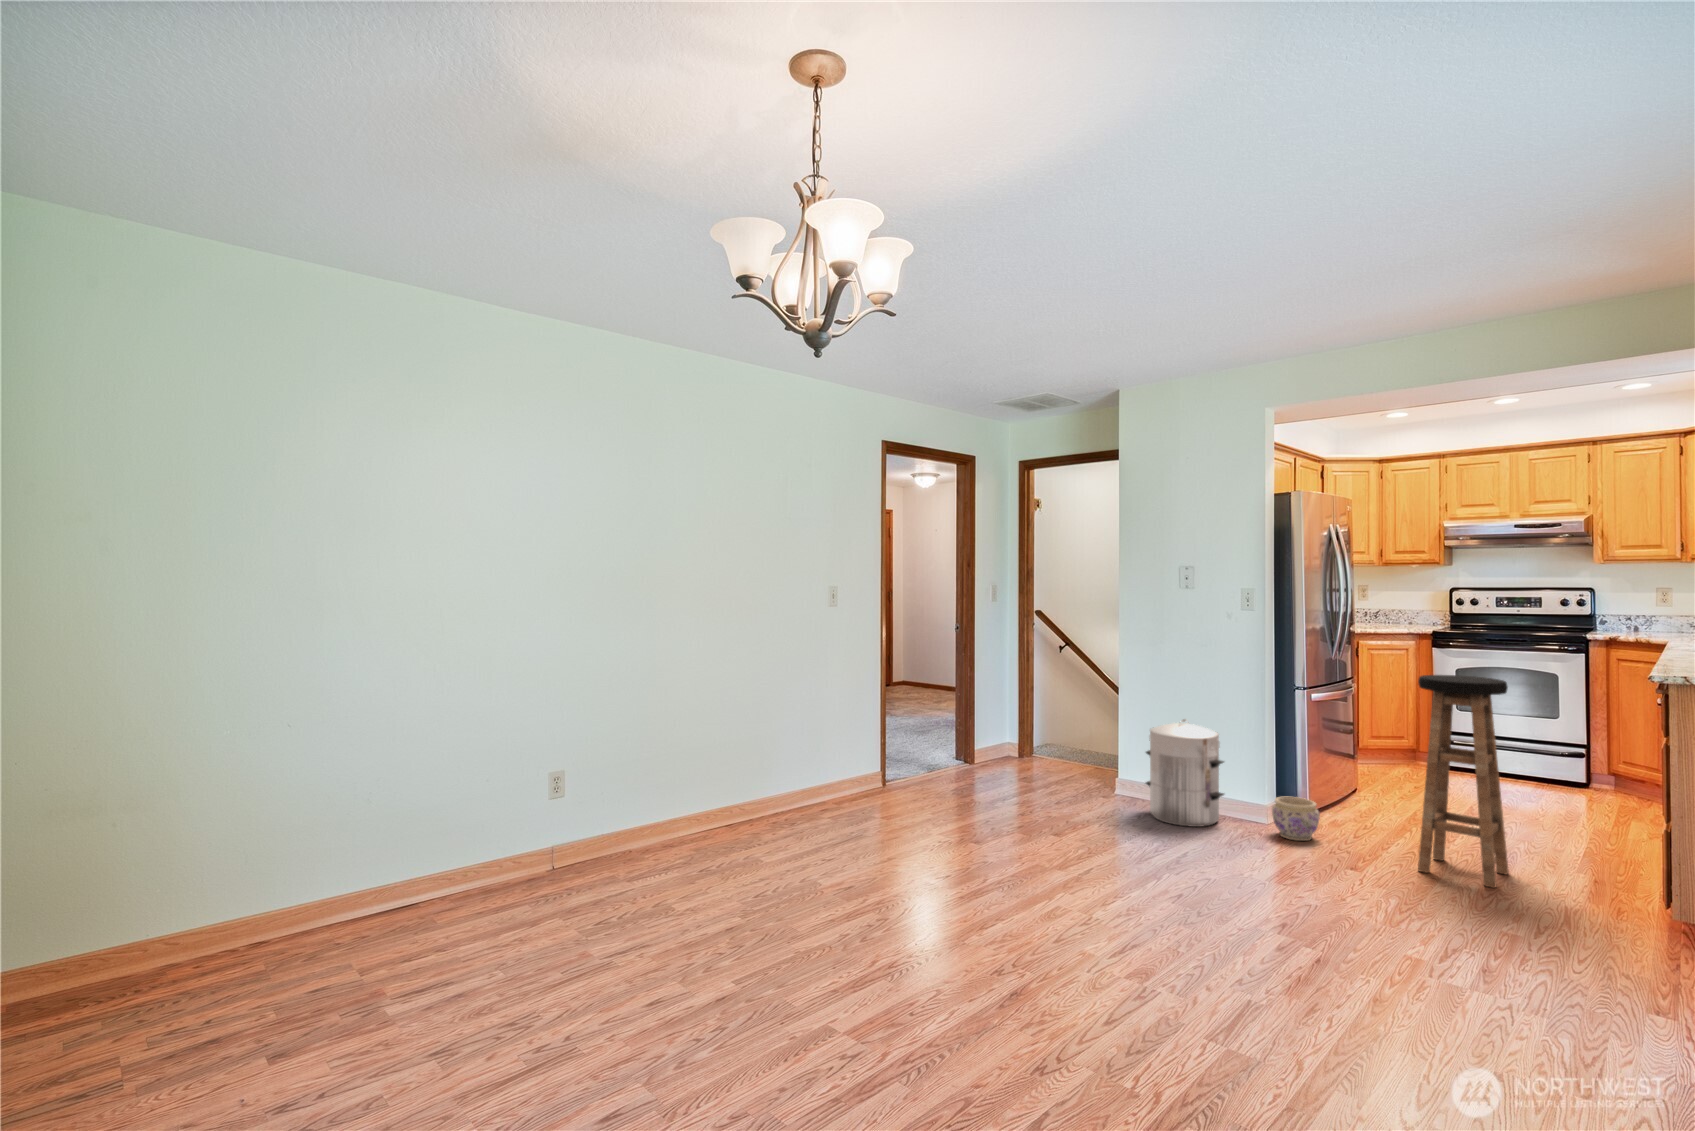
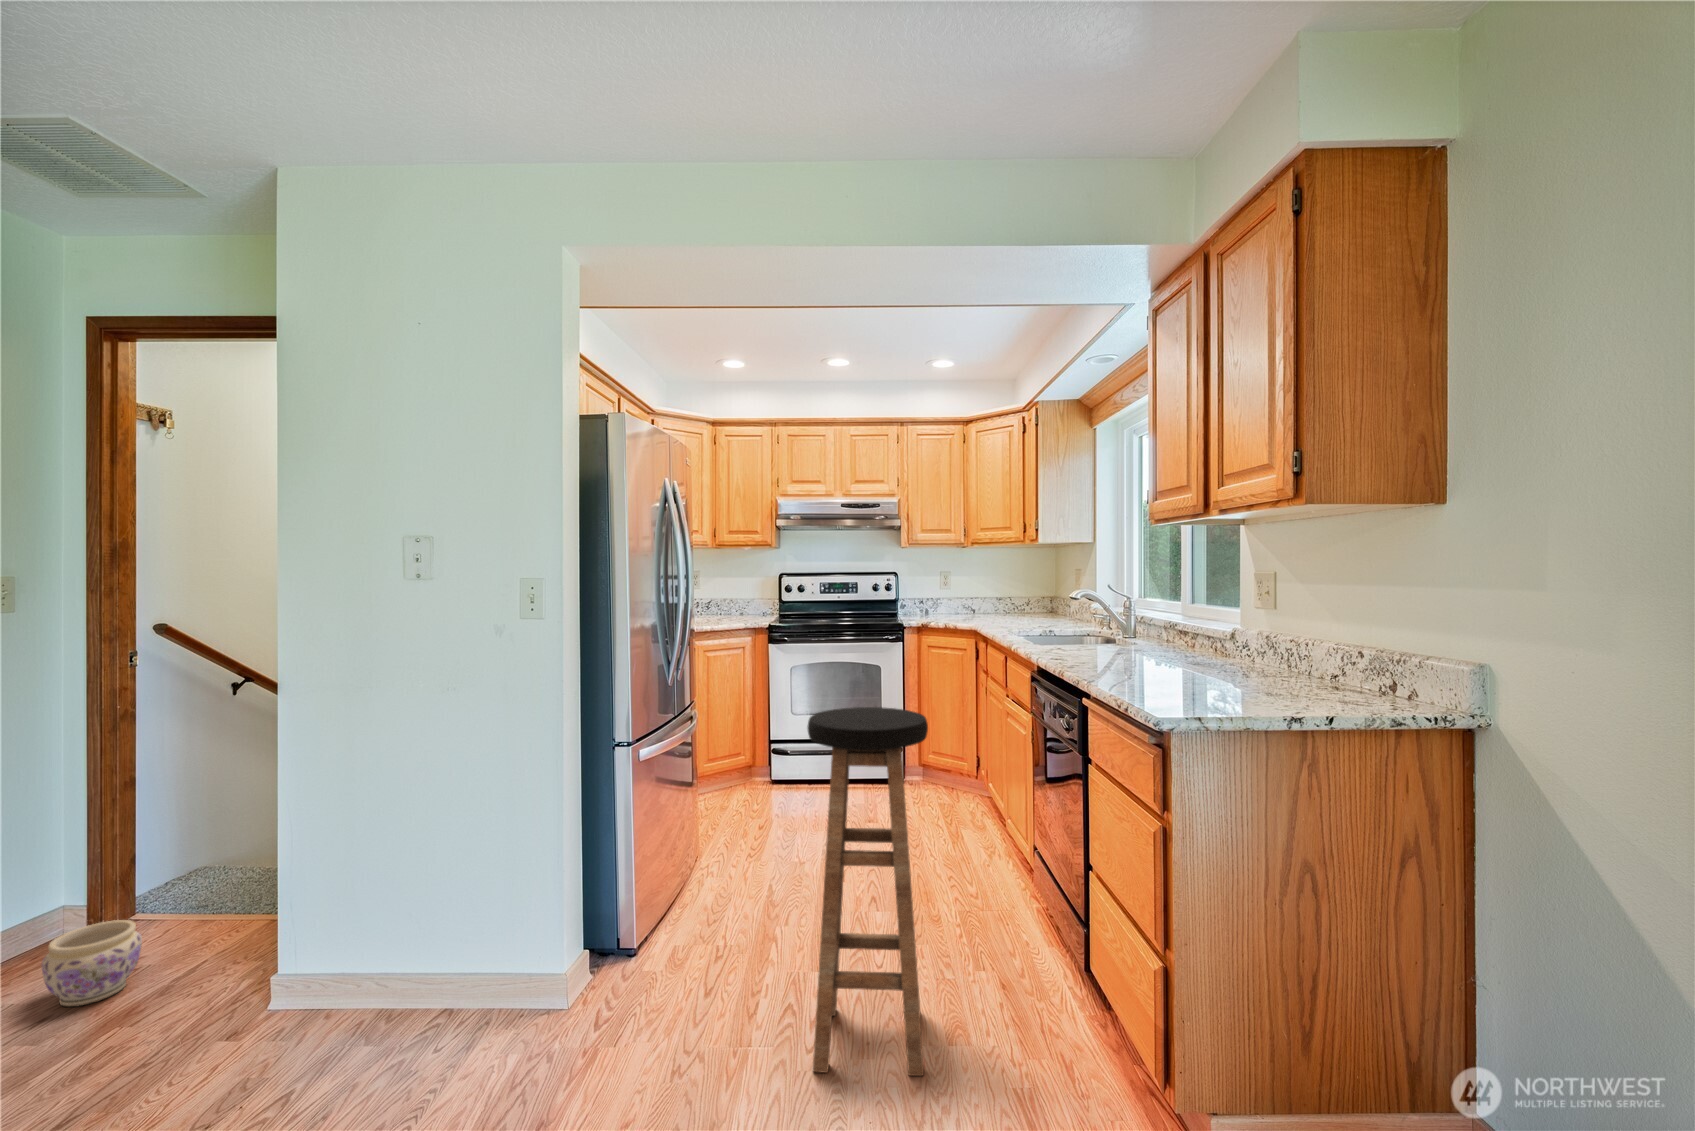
waste bin: present [1146,720,1224,827] -> none [312,845,483,1096]
planter: present [1272,796,1320,841] -> present [42,920,142,1007]

